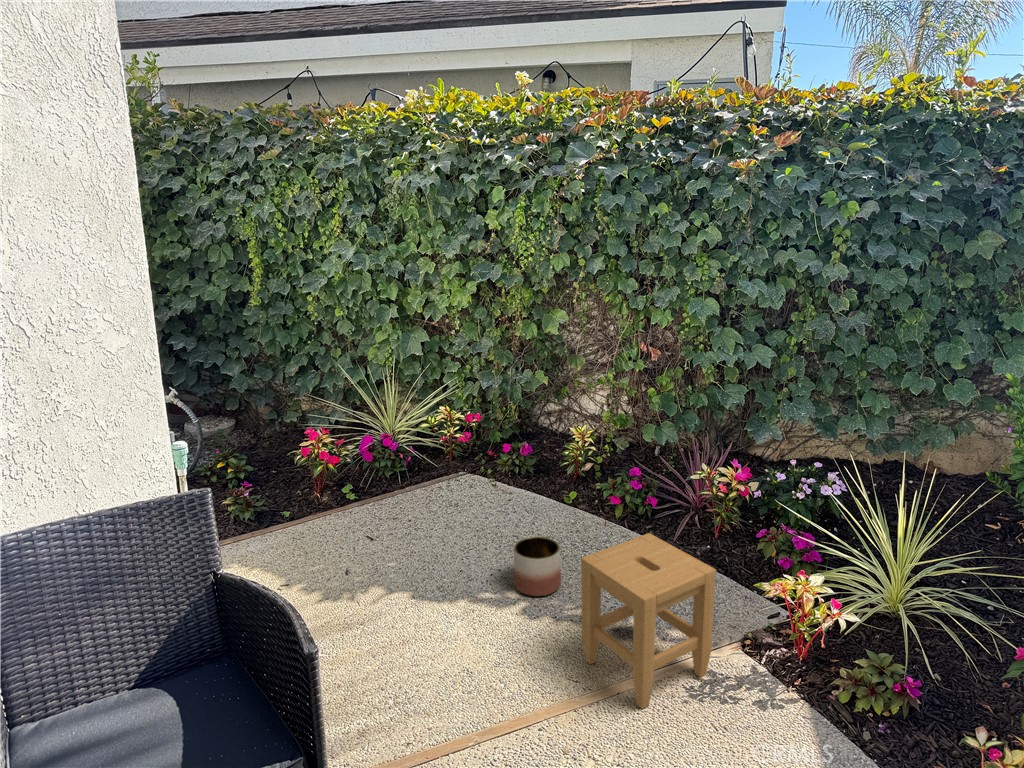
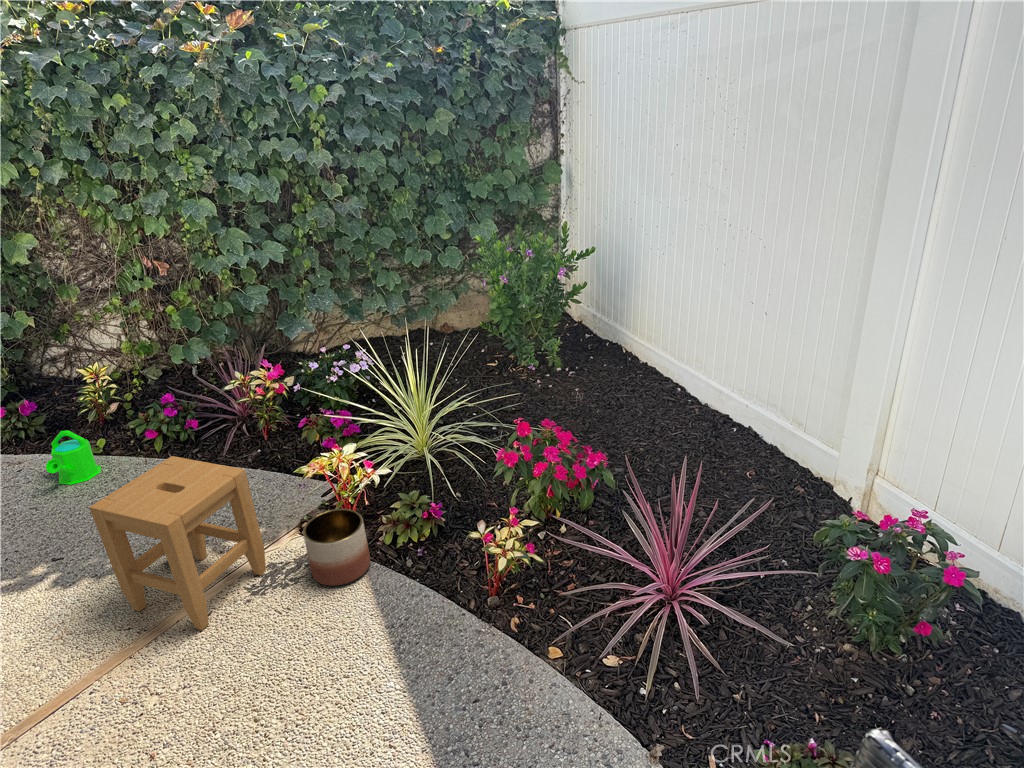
watering can: none [535,477,570,525] -> present [46,430,101,485]
planter: present [514,537,561,596] -> present [303,509,370,586]

